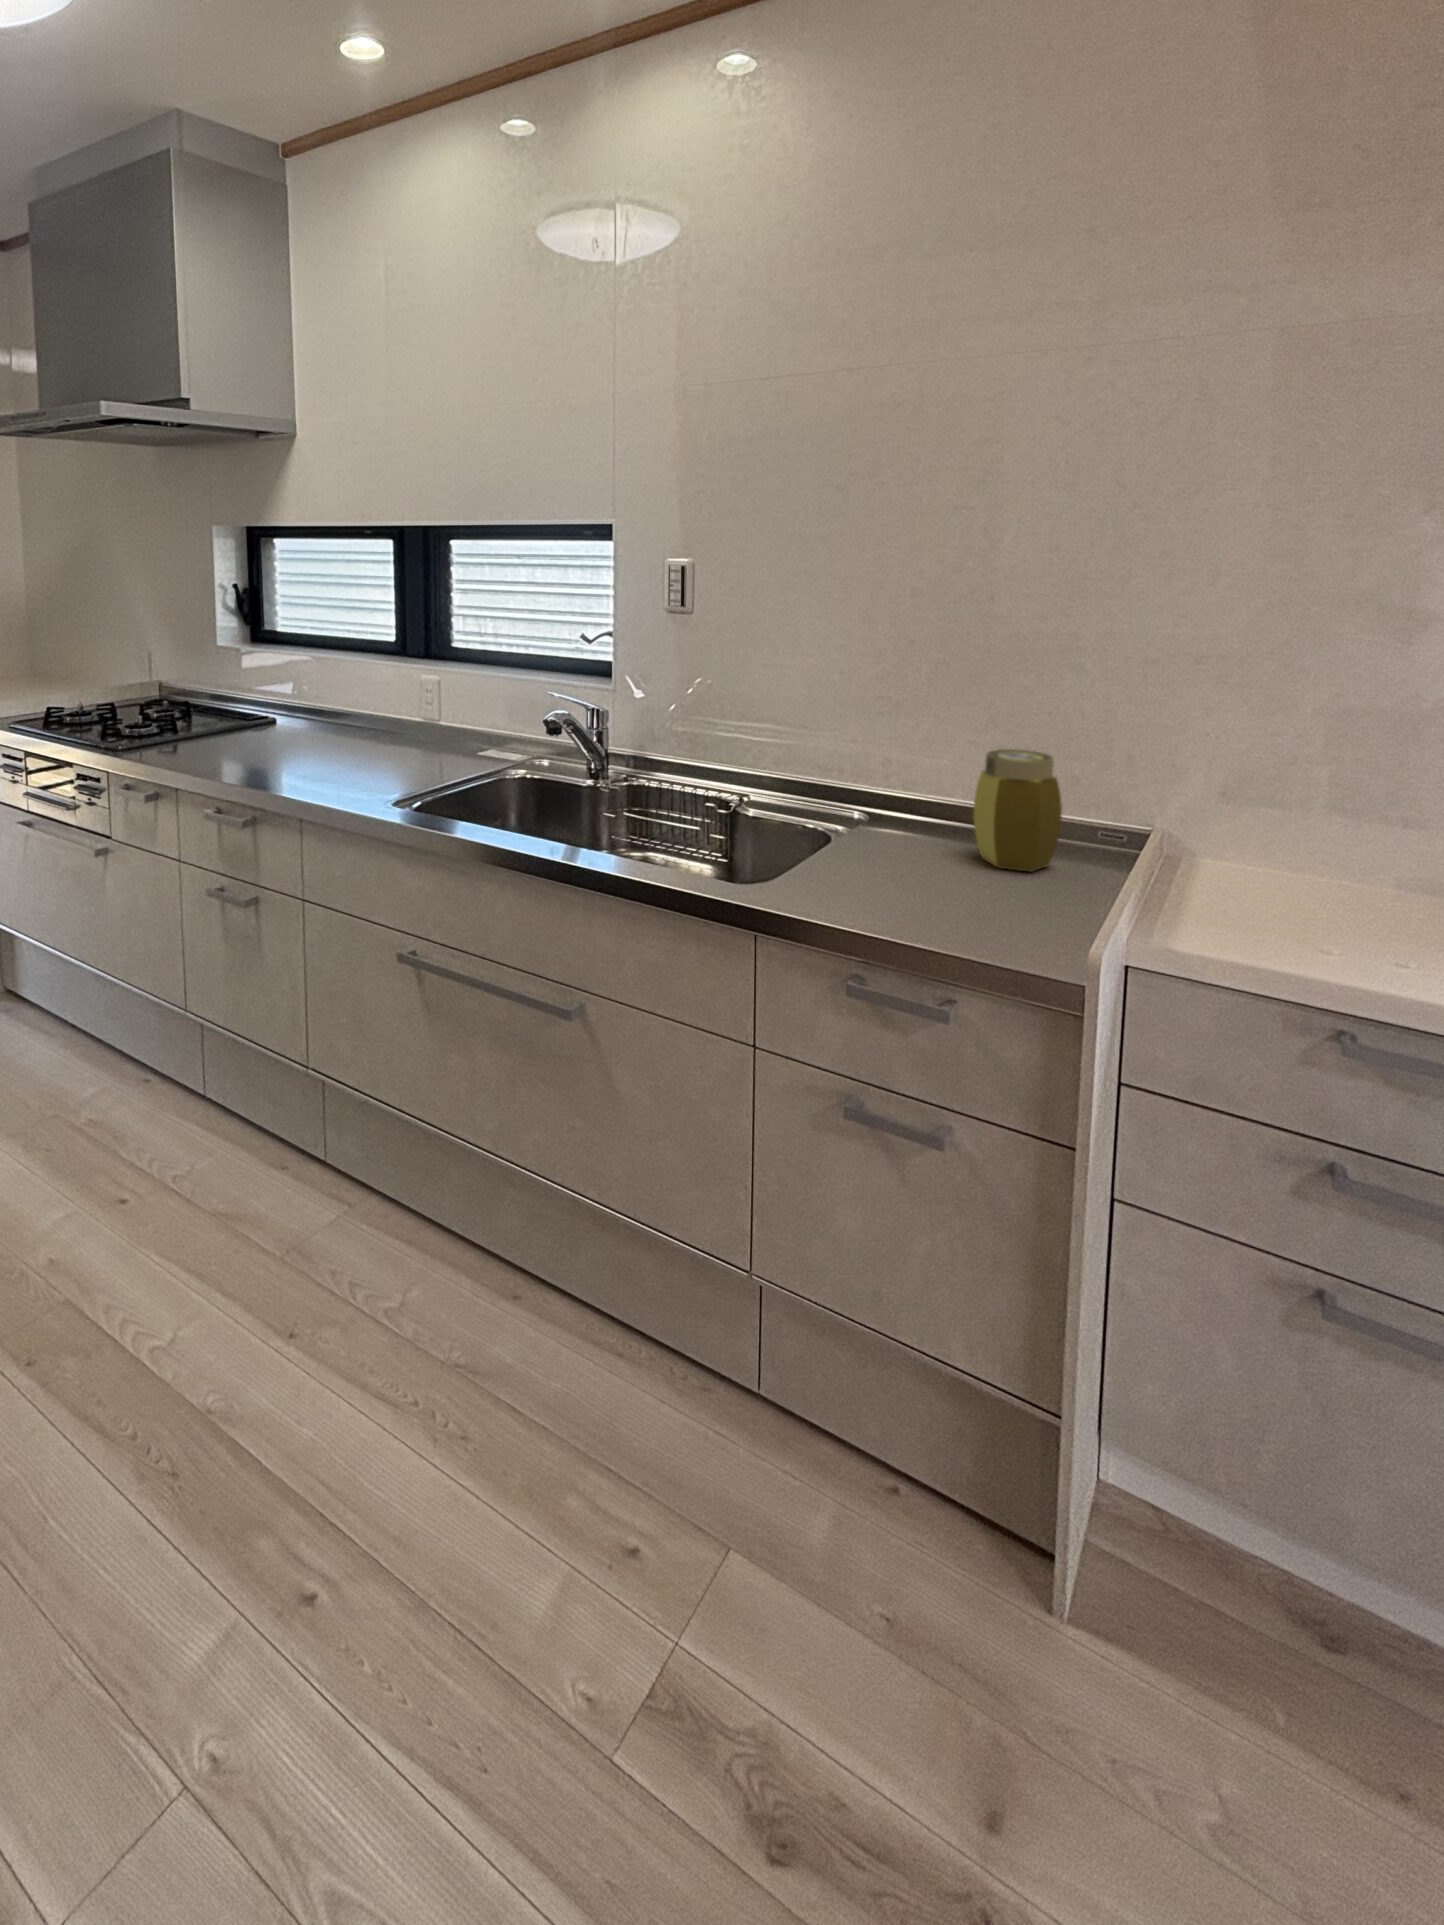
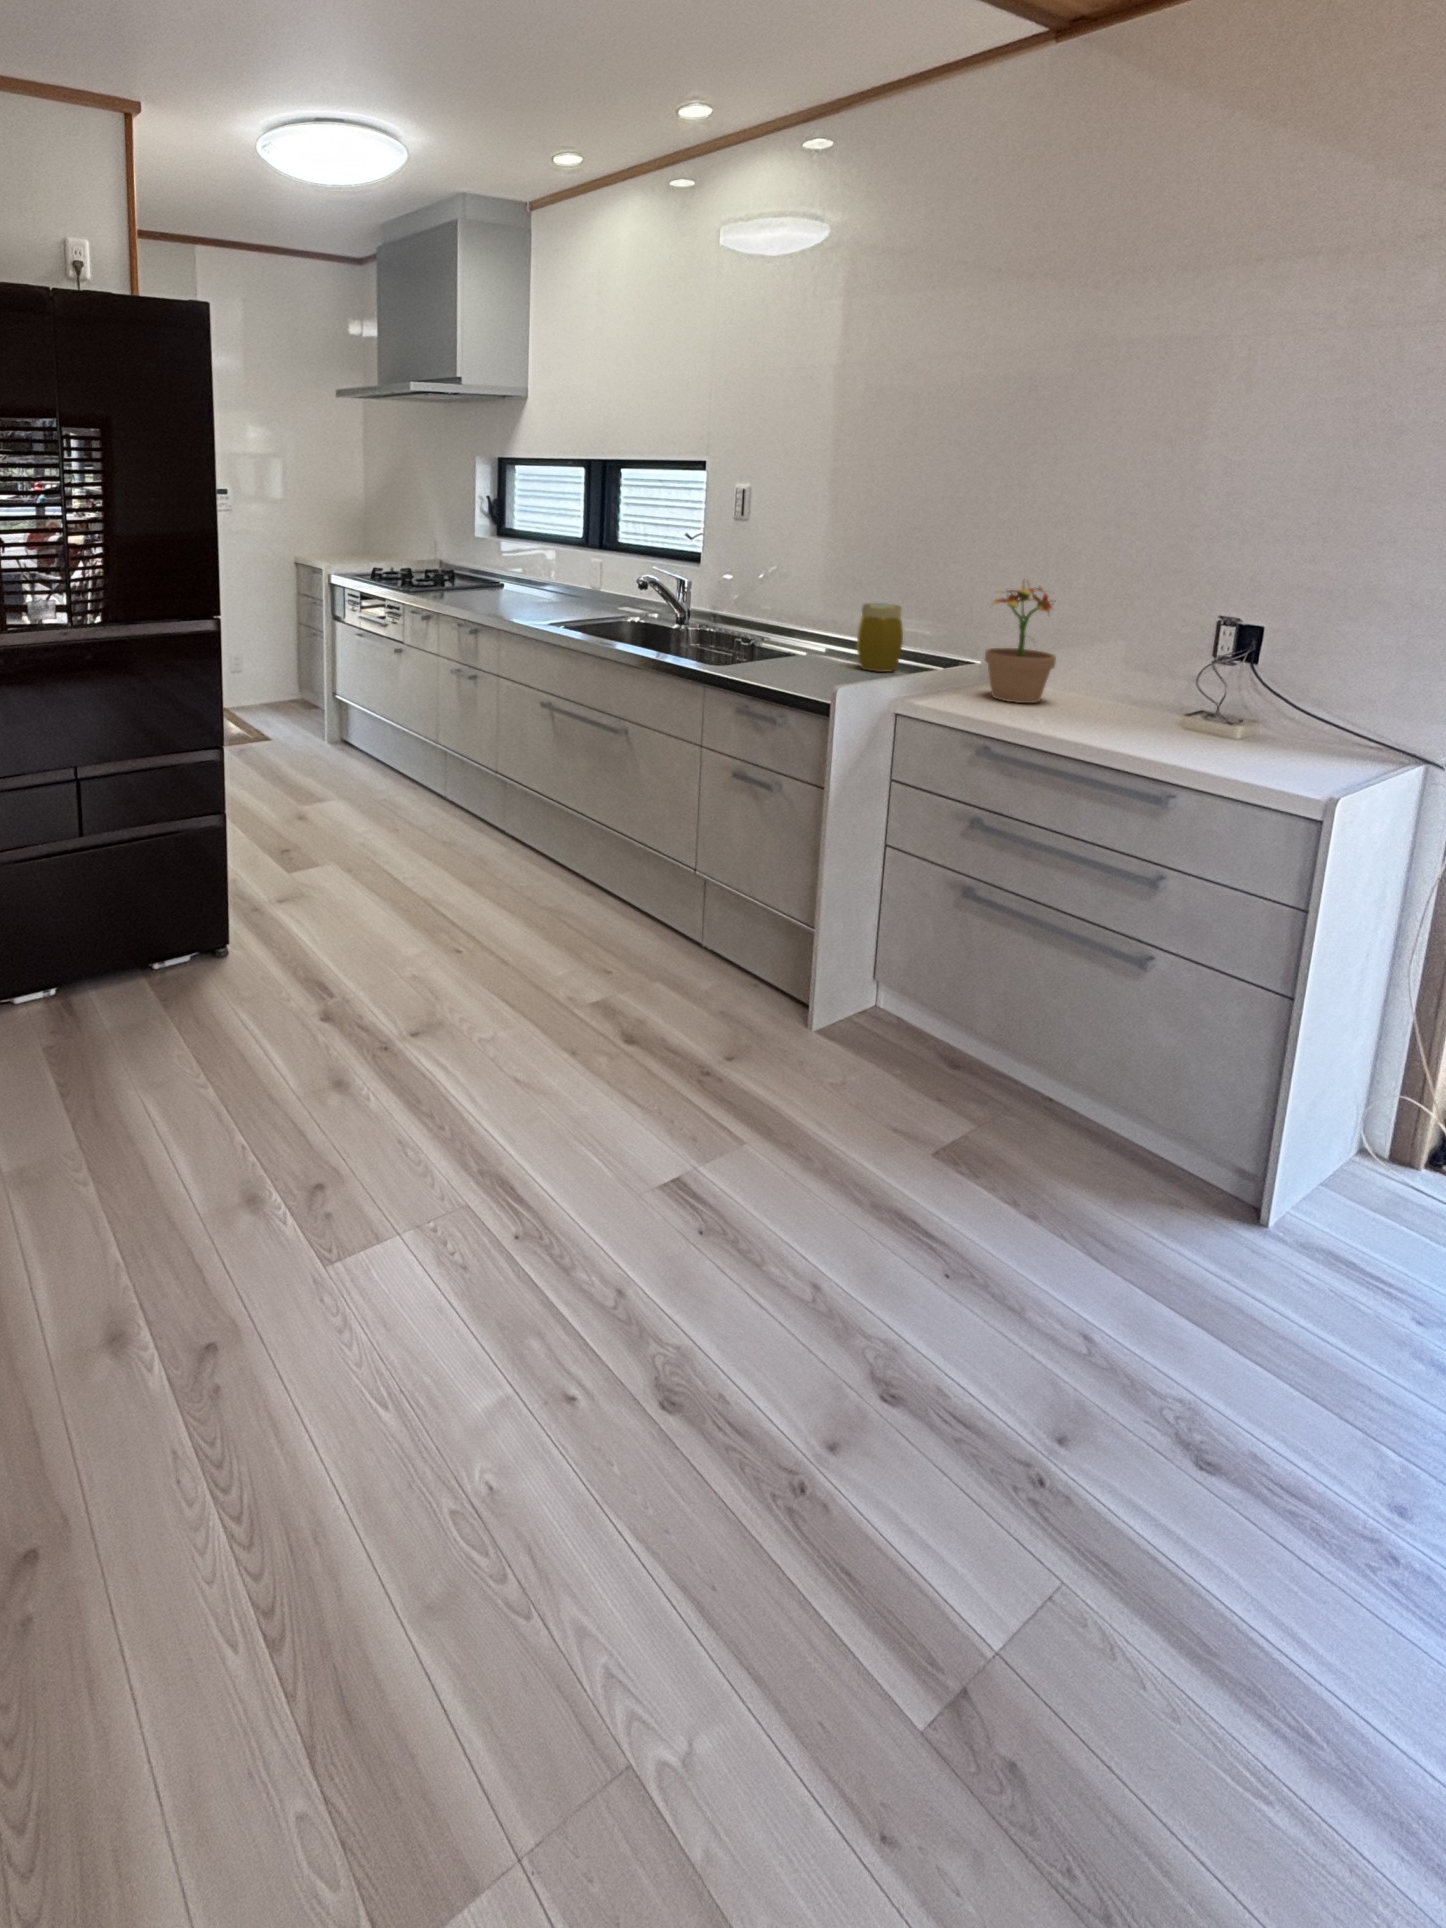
potted plant: none [1256,707,1397,930] -> present [985,586,1056,703]

